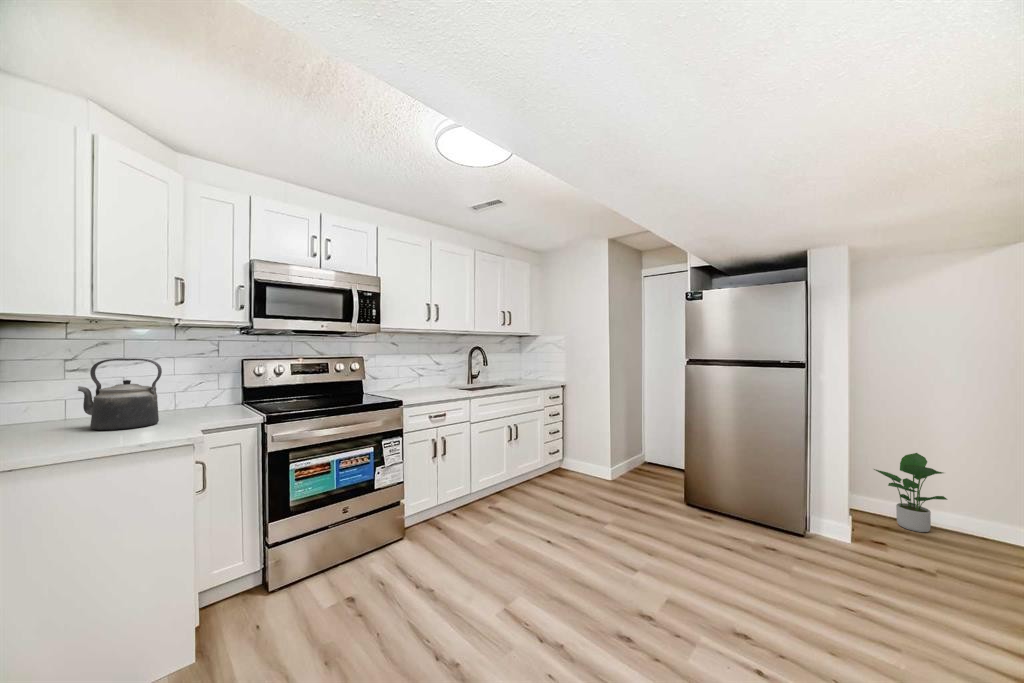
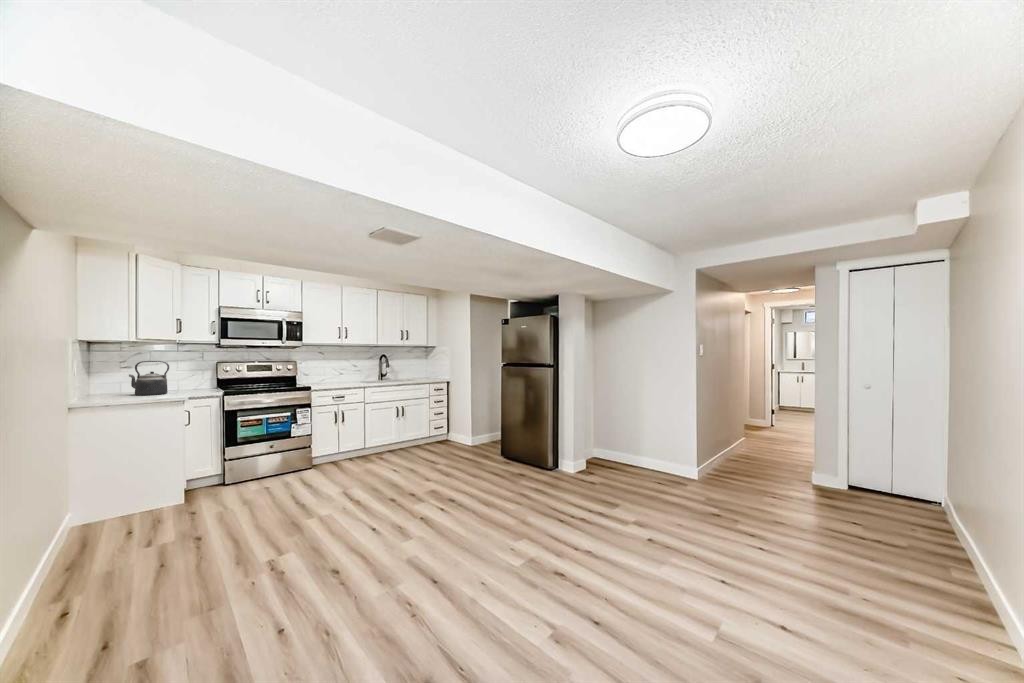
potted plant: present [874,453,947,532] -> none [611,421,648,469]

